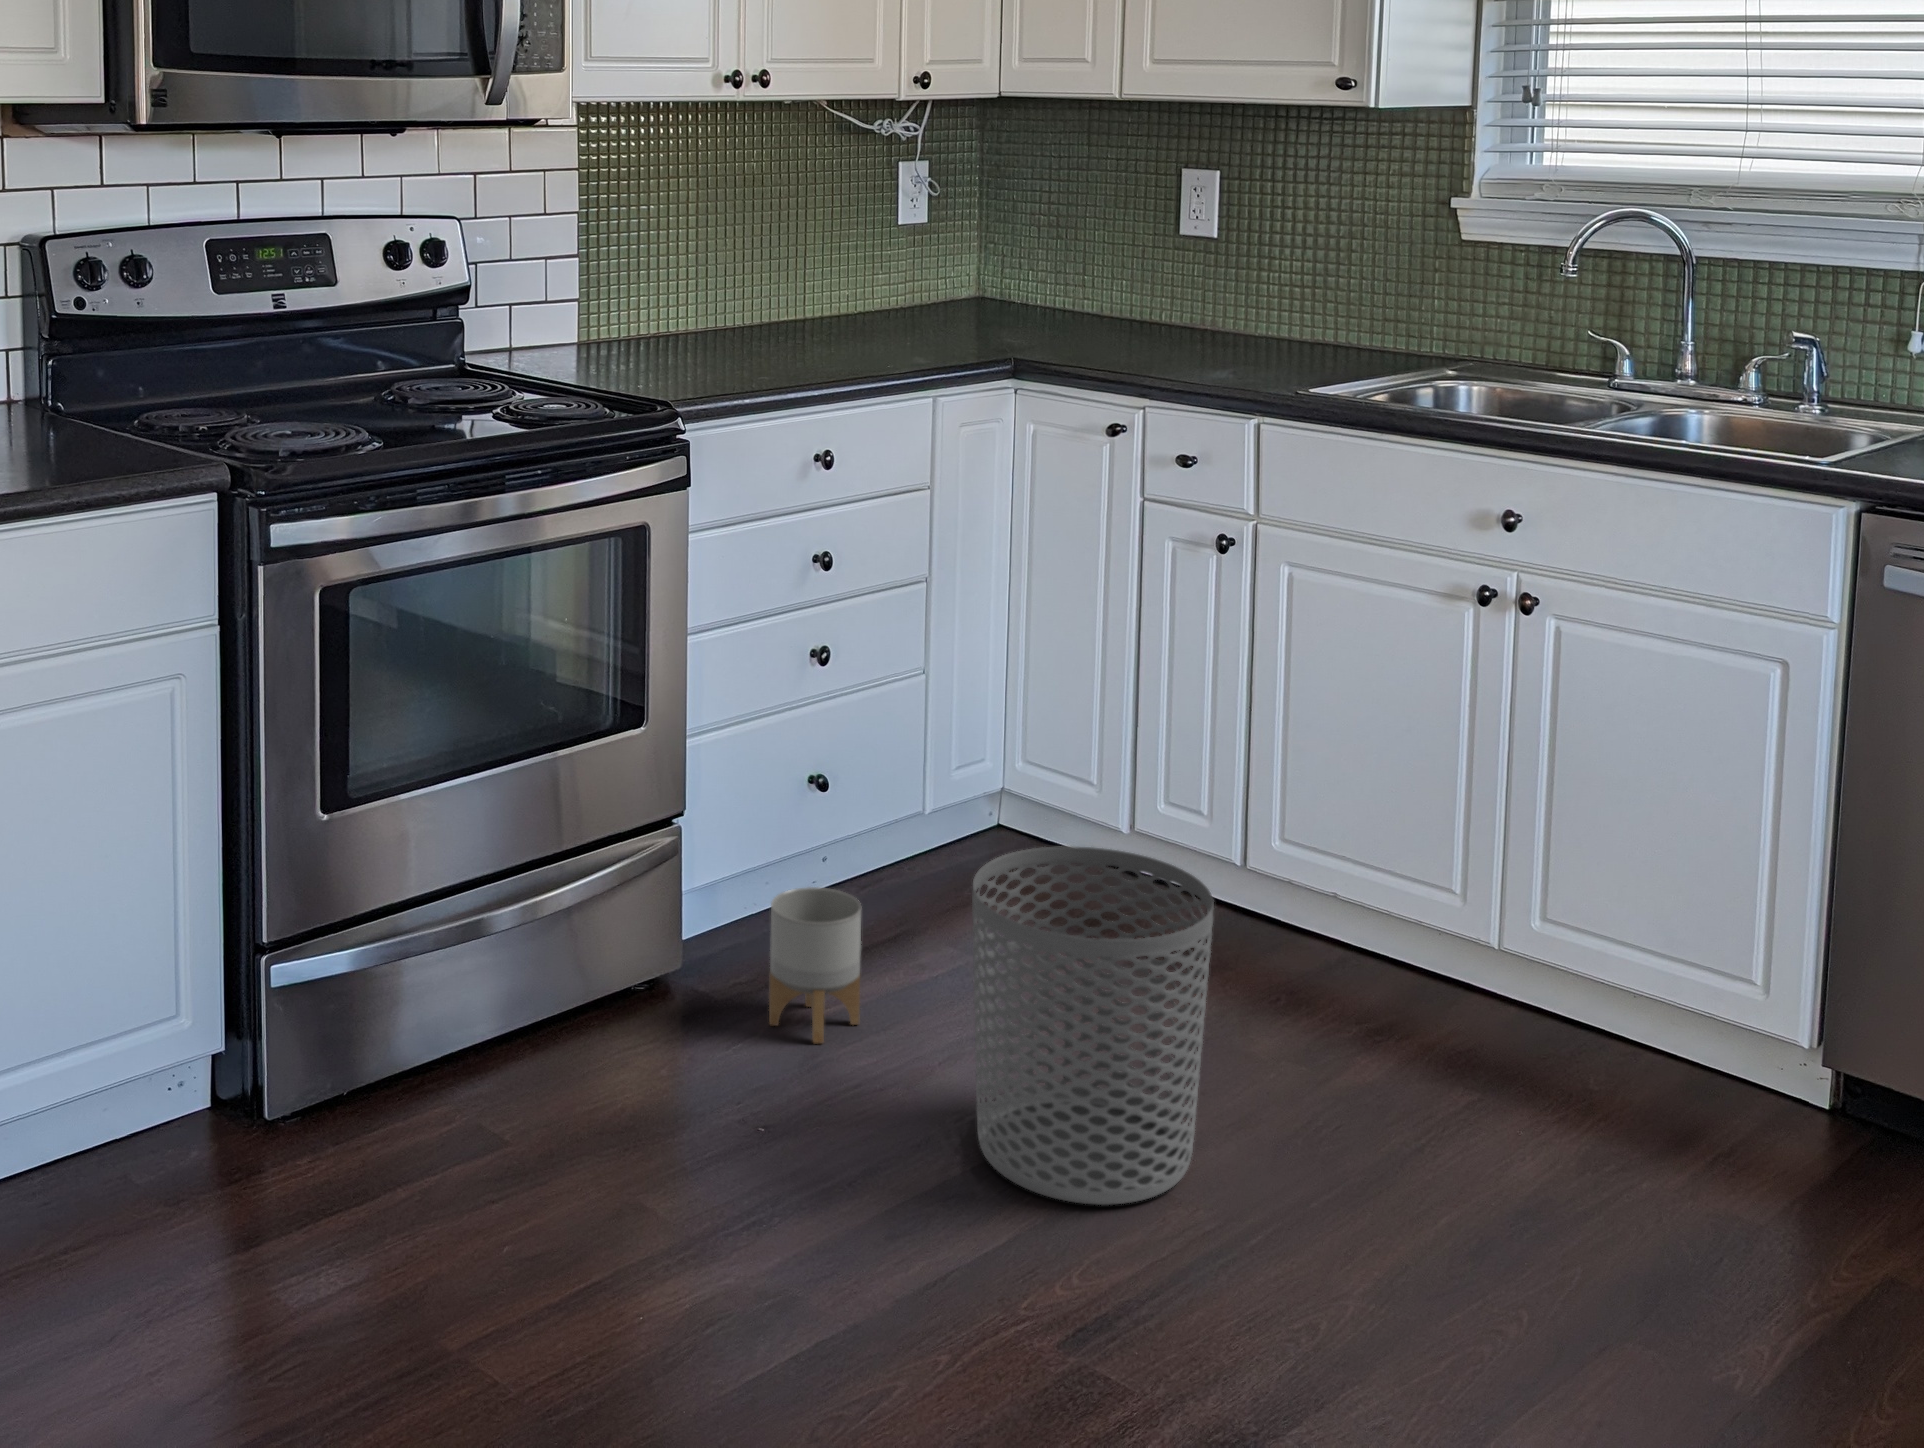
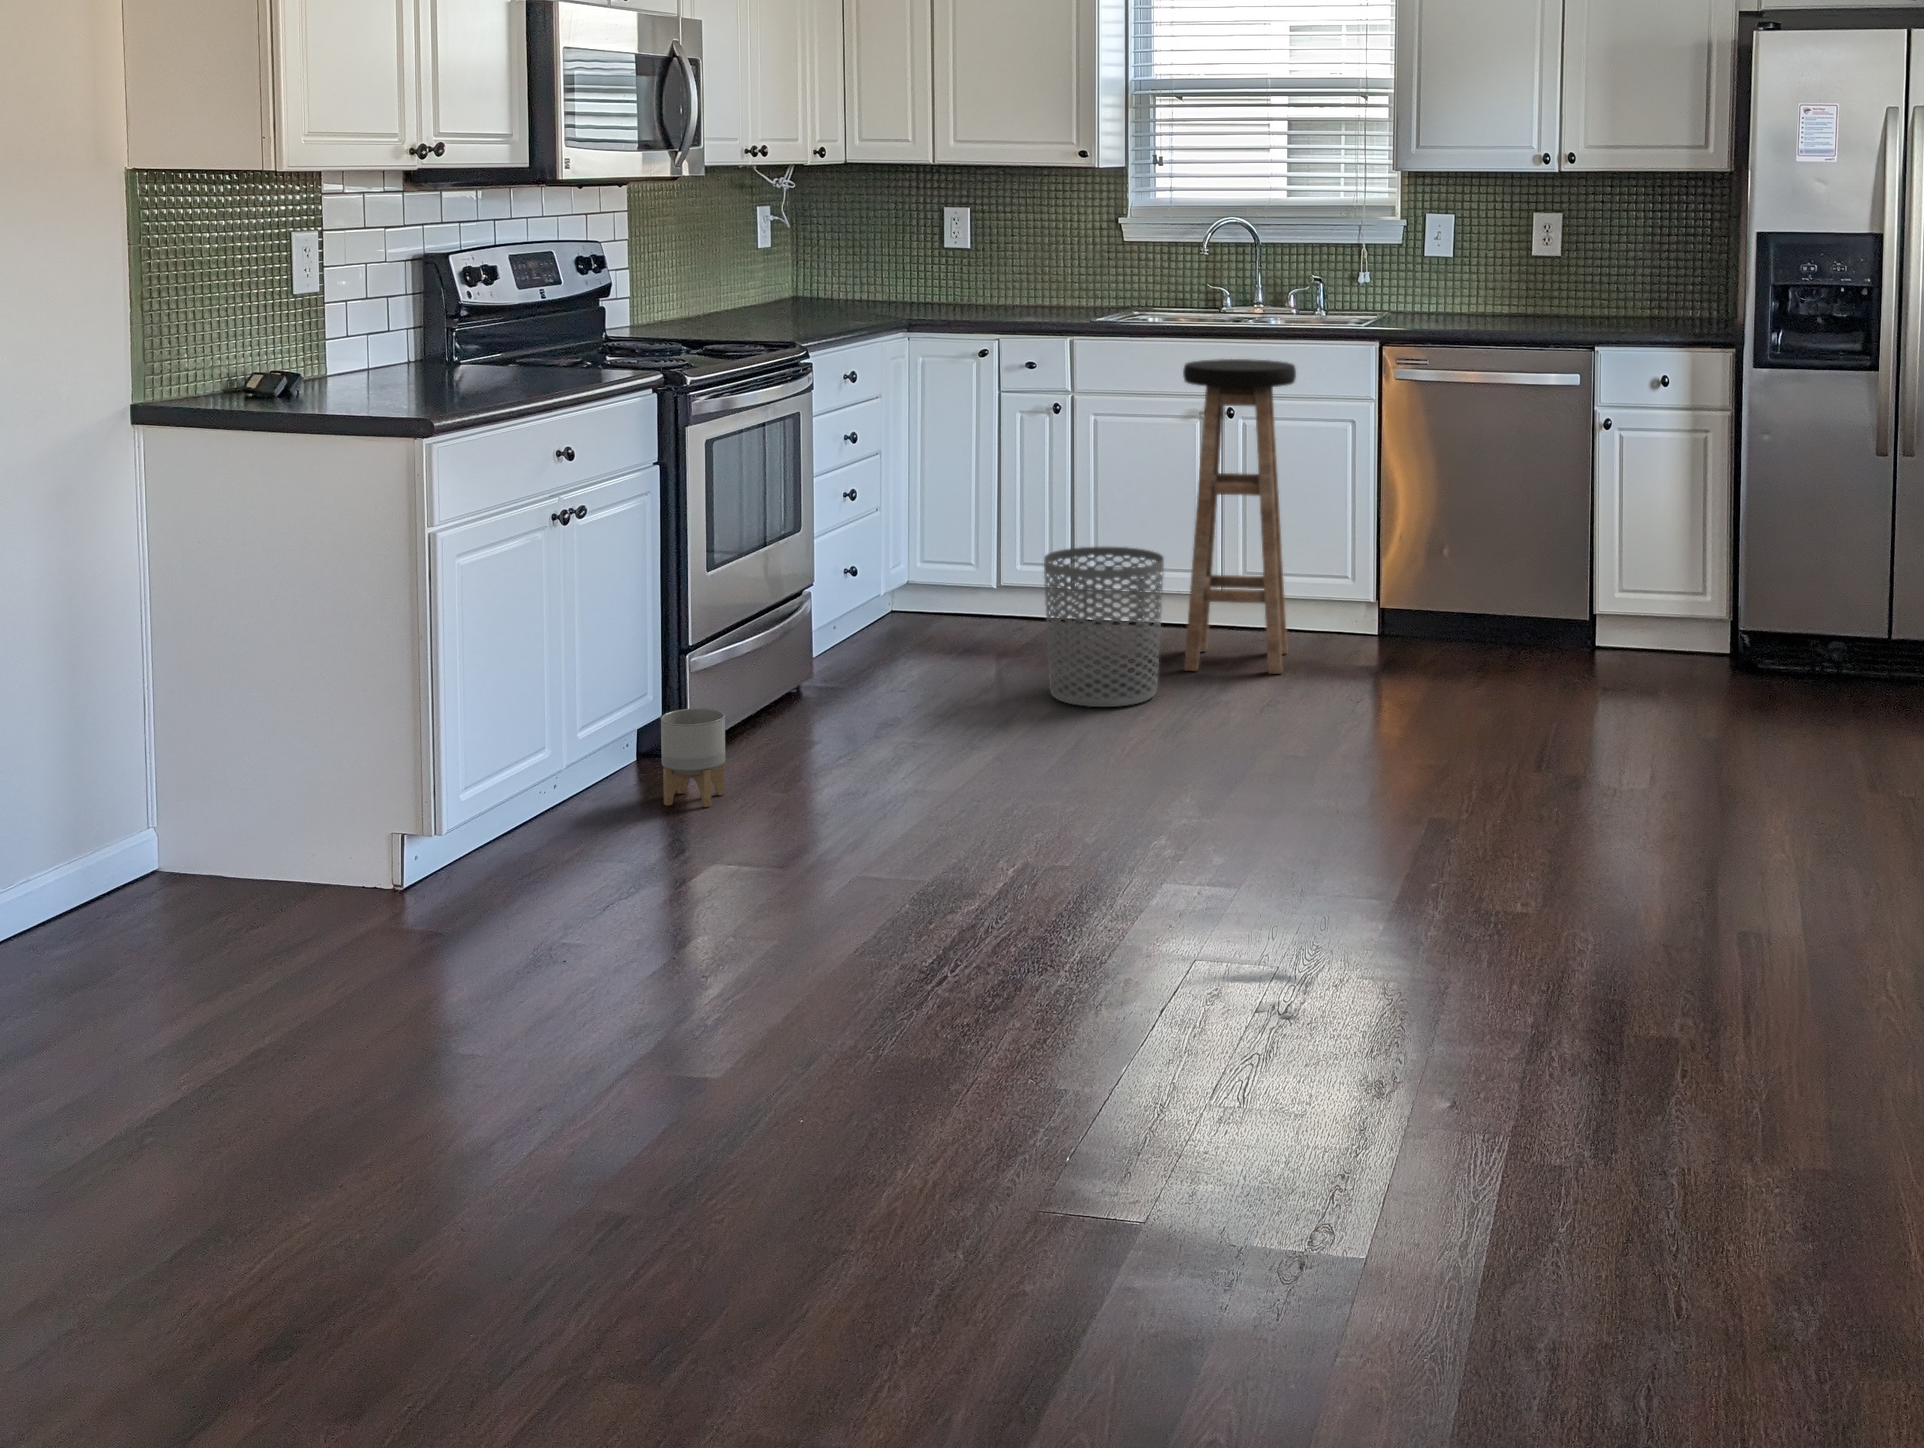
bar stool: none [1308,503,1599,1192] -> present [1183,359,1296,674]
planter: present [769,887,861,1043] -> present [661,708,725,807]

